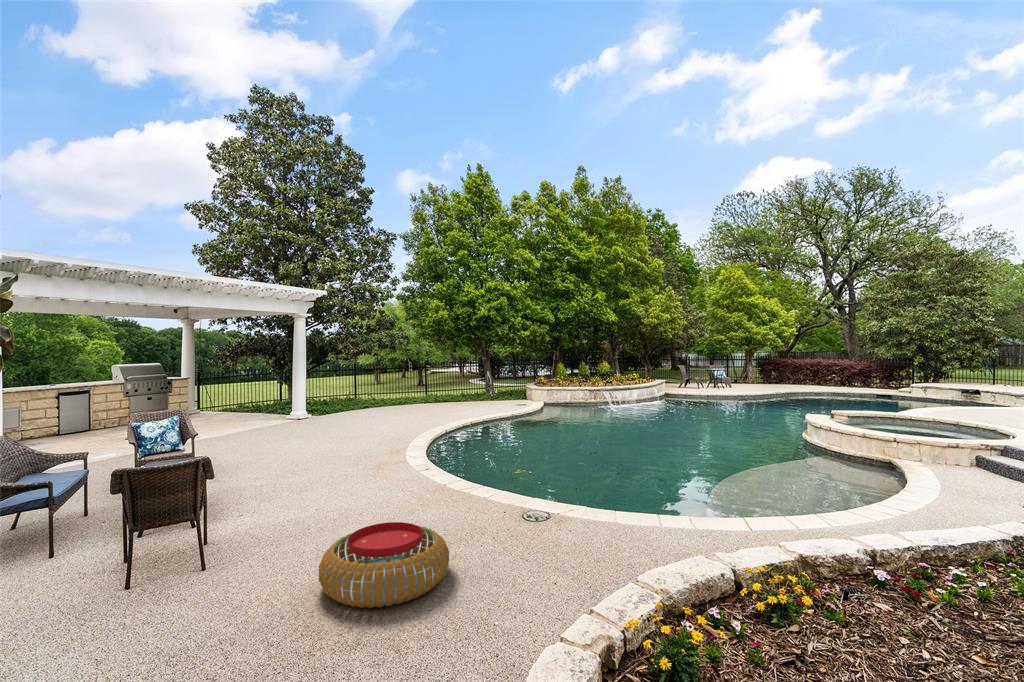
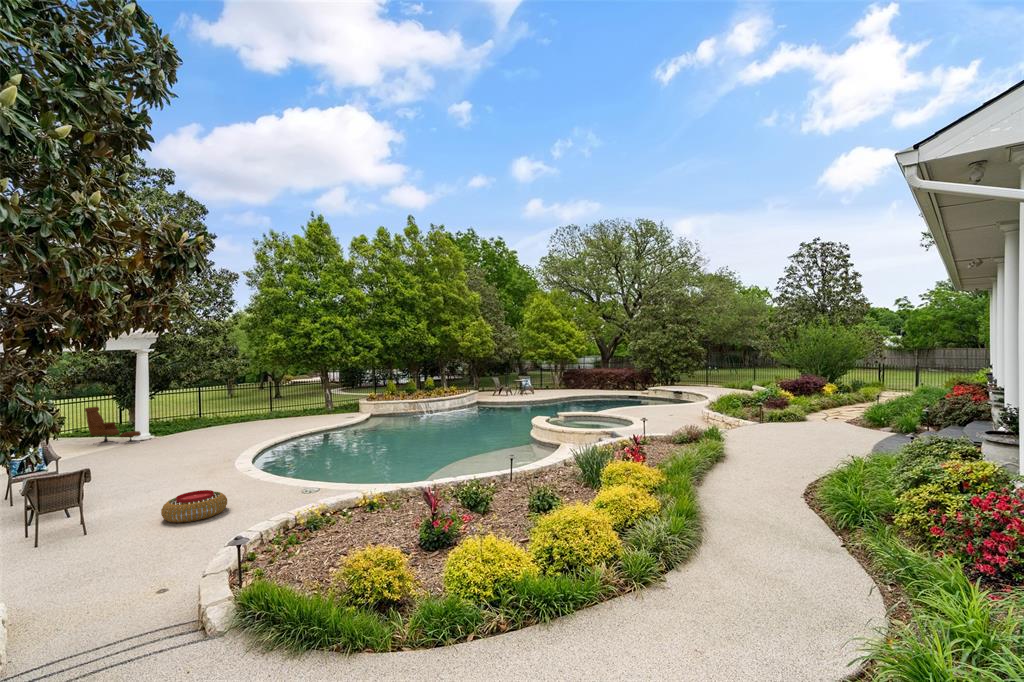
lounge chair: none [238,376,296,423] -> present [85,407,141,444]

